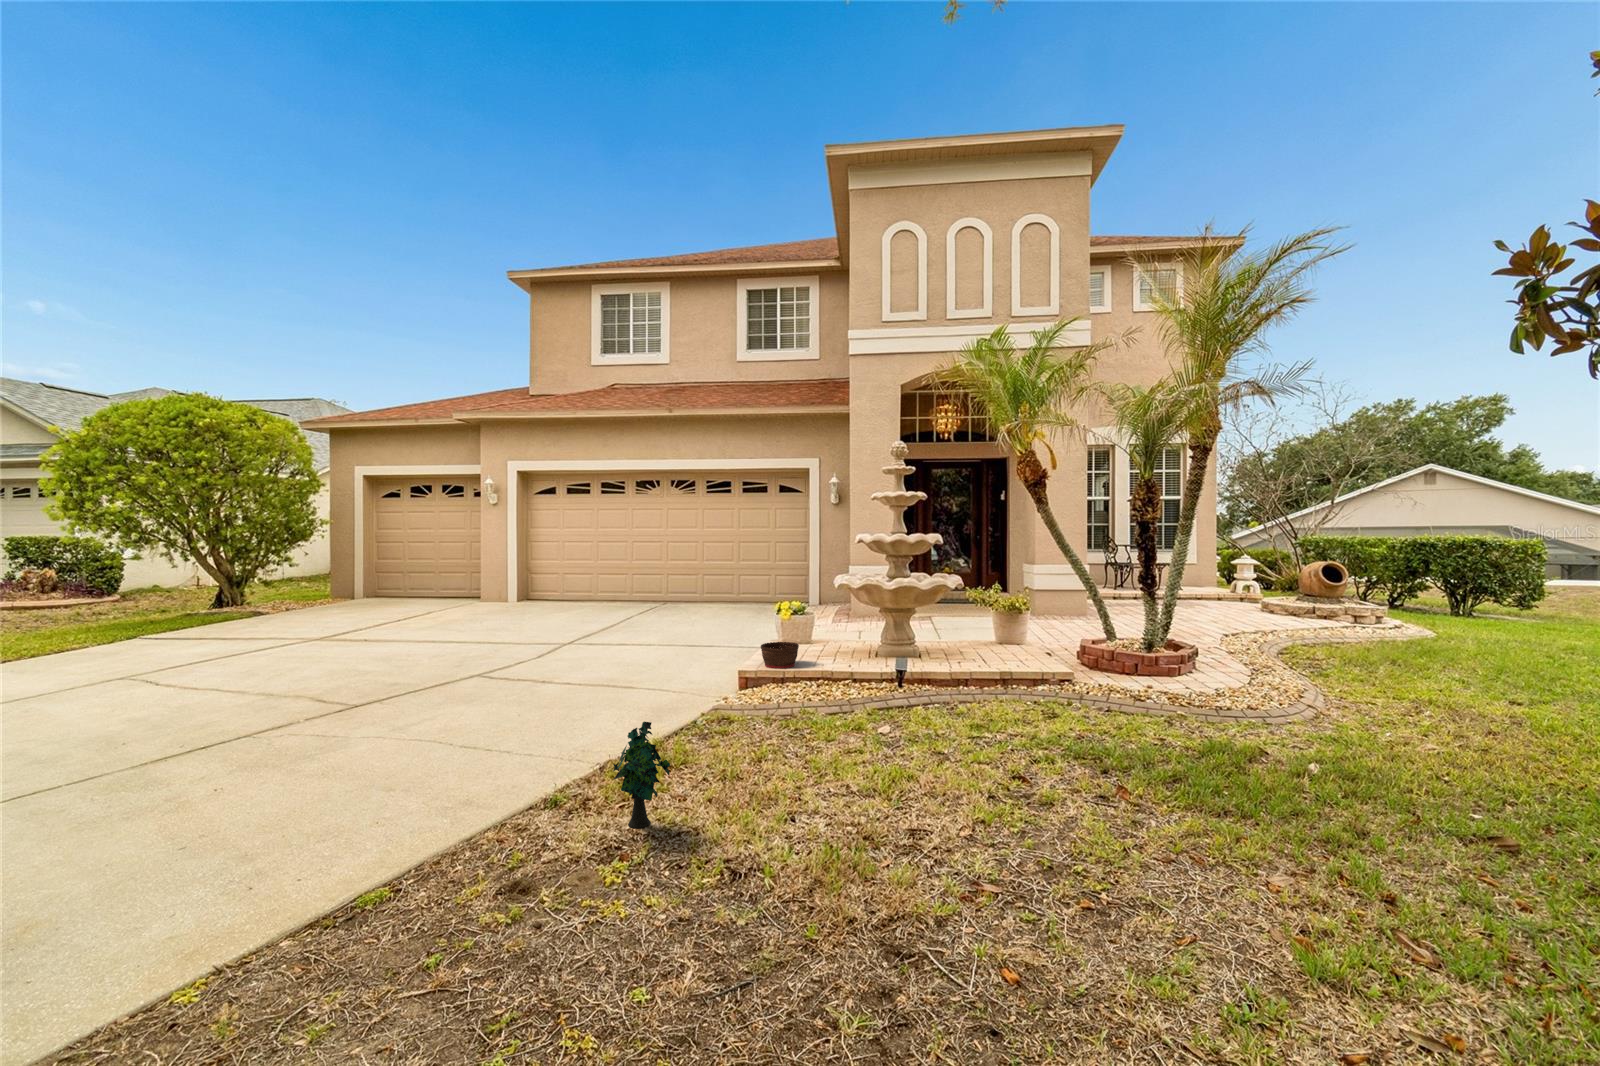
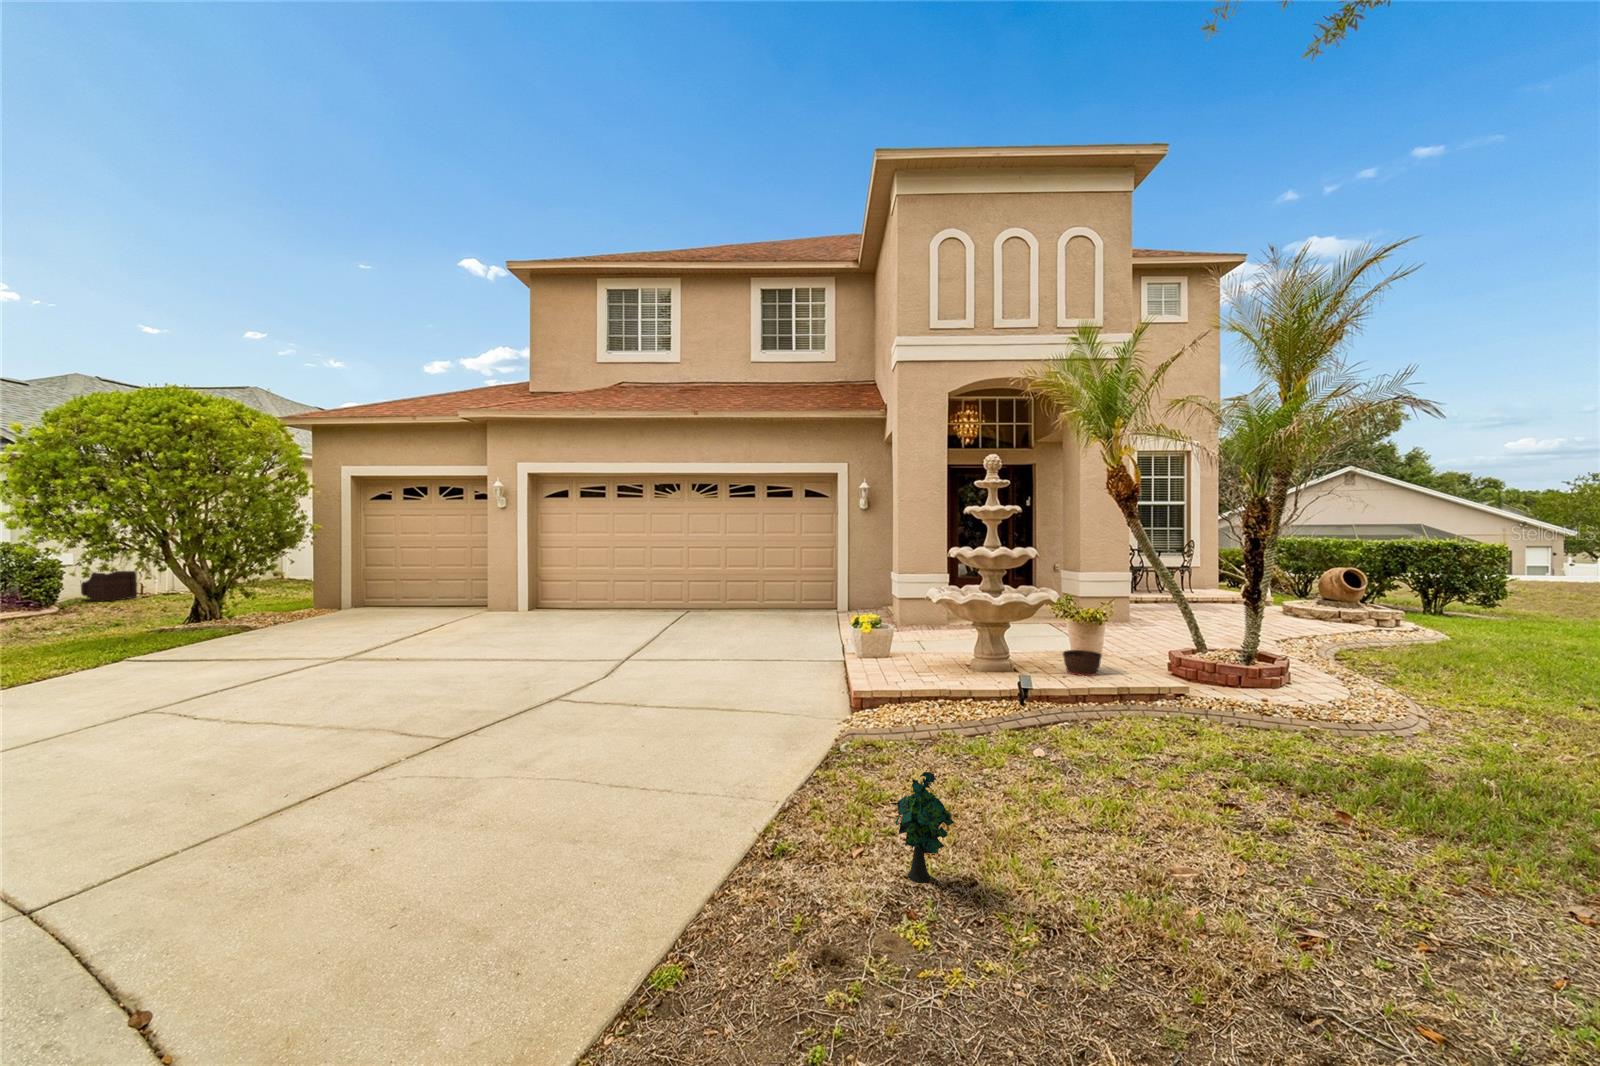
wooden crate: none [144,565,192,592] -> present [81,571,137,601]
basket: present [761,642,799,669] -> present [1063,650,1102,676]

